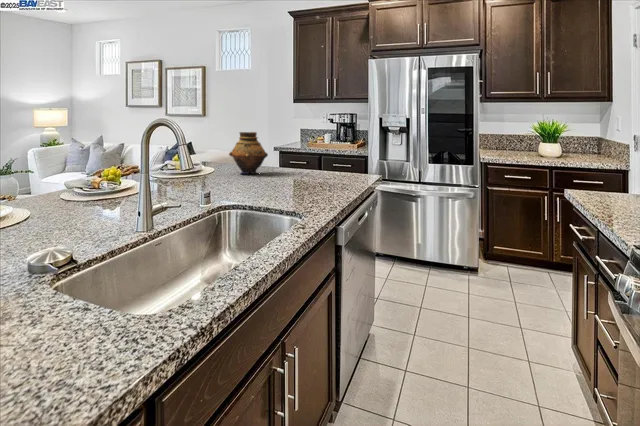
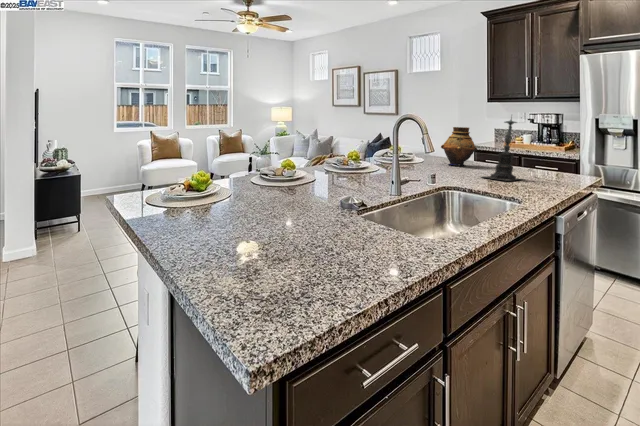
candle holder: none [265,115,313,191] -> present [483,118,522,181]

